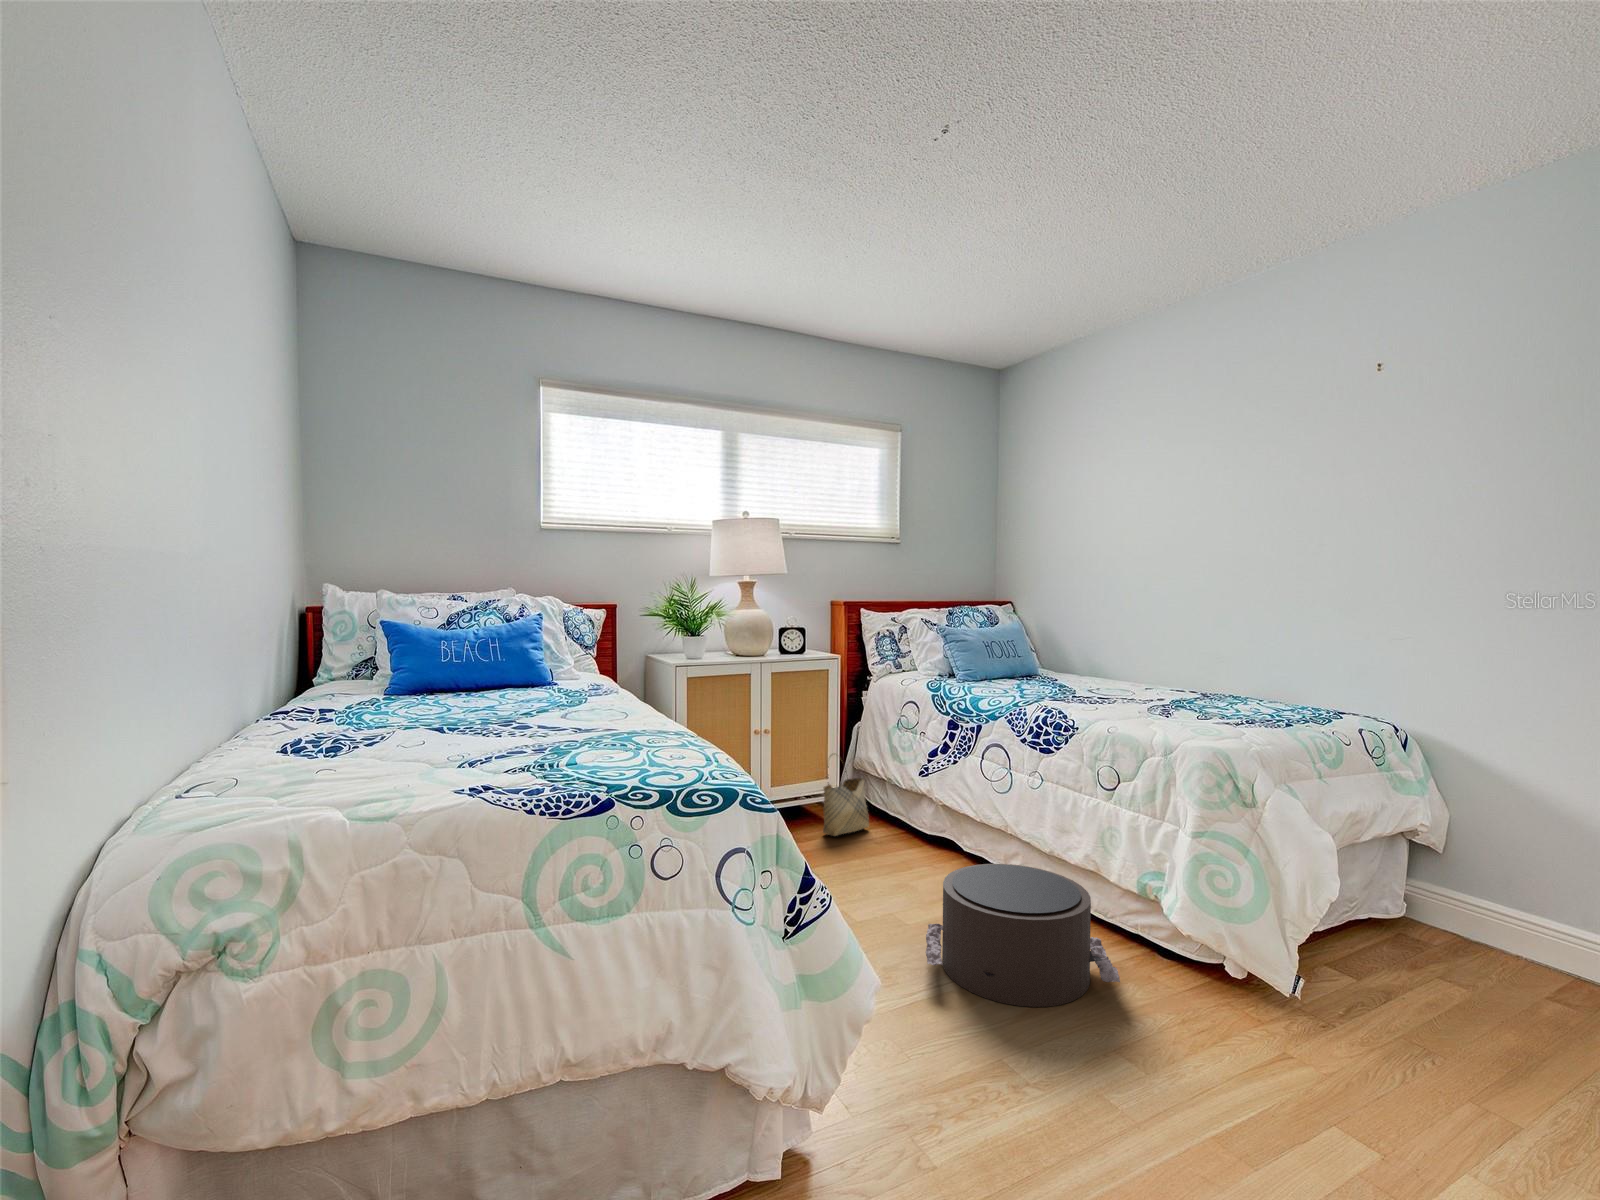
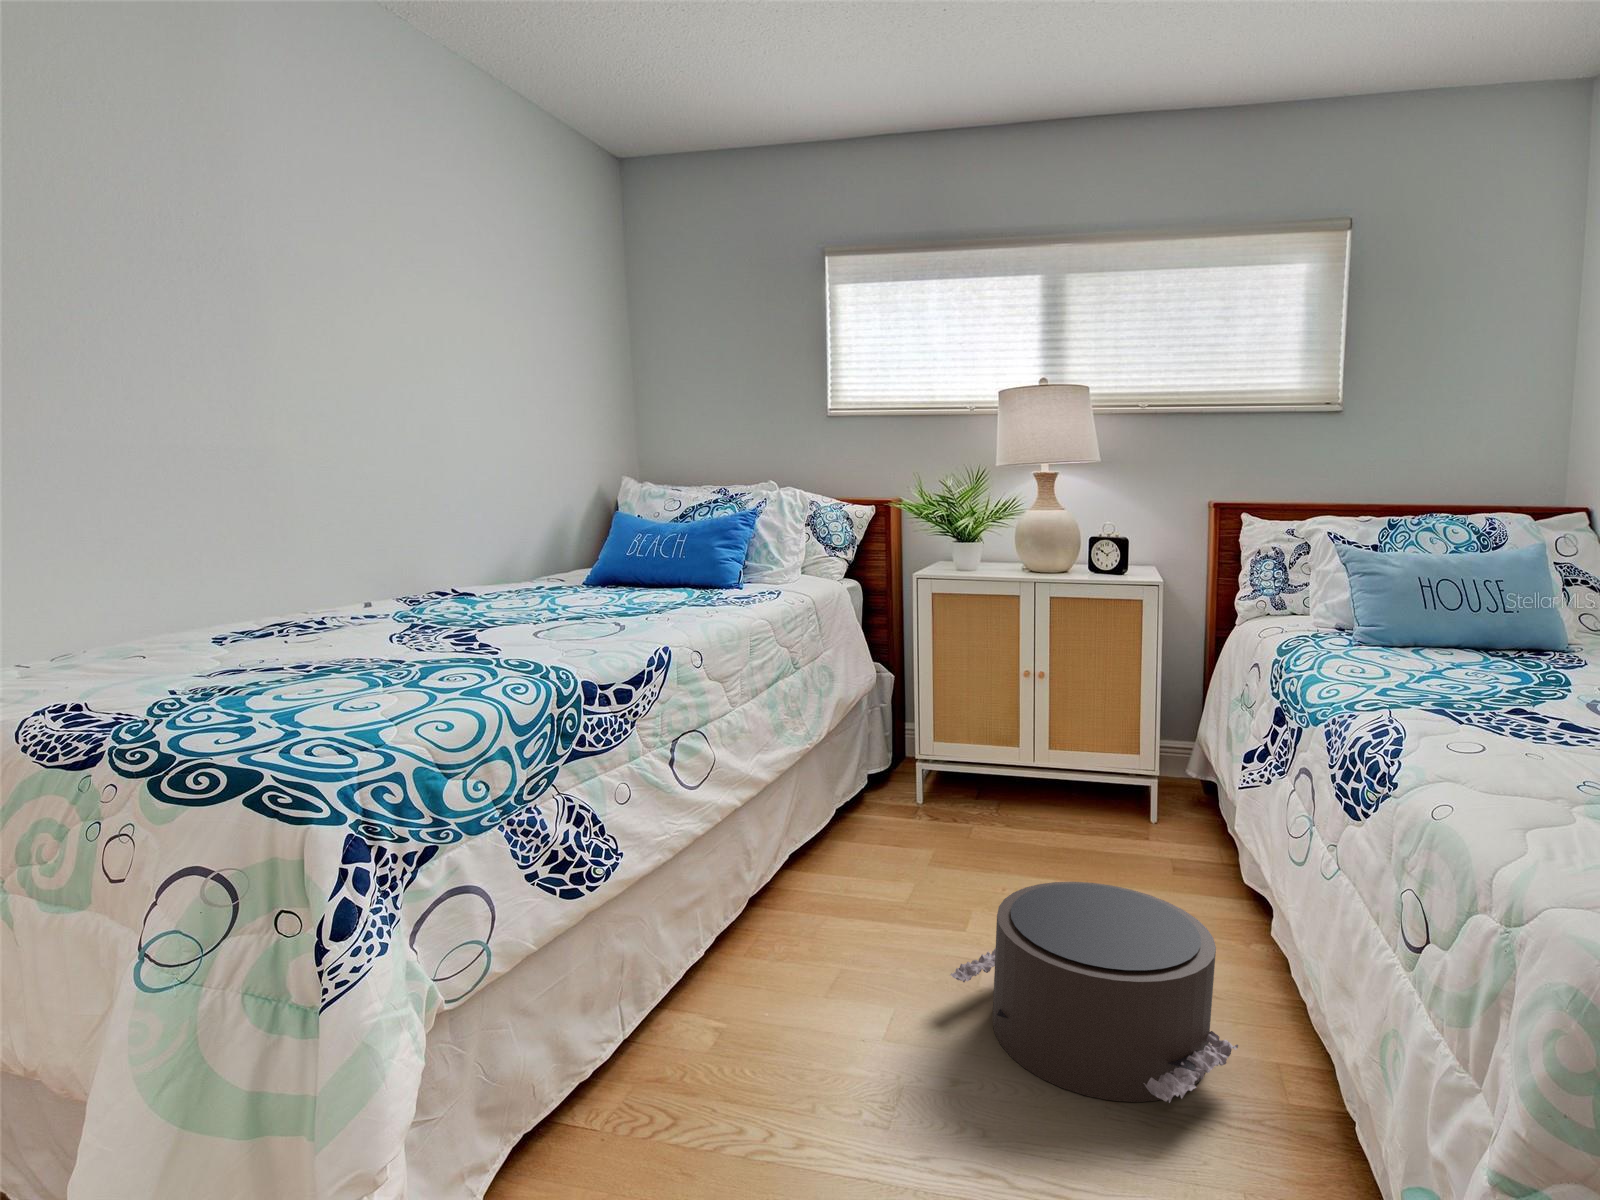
woven basket: present [823,766,869,836] -> none [1103,713,1181,823]

